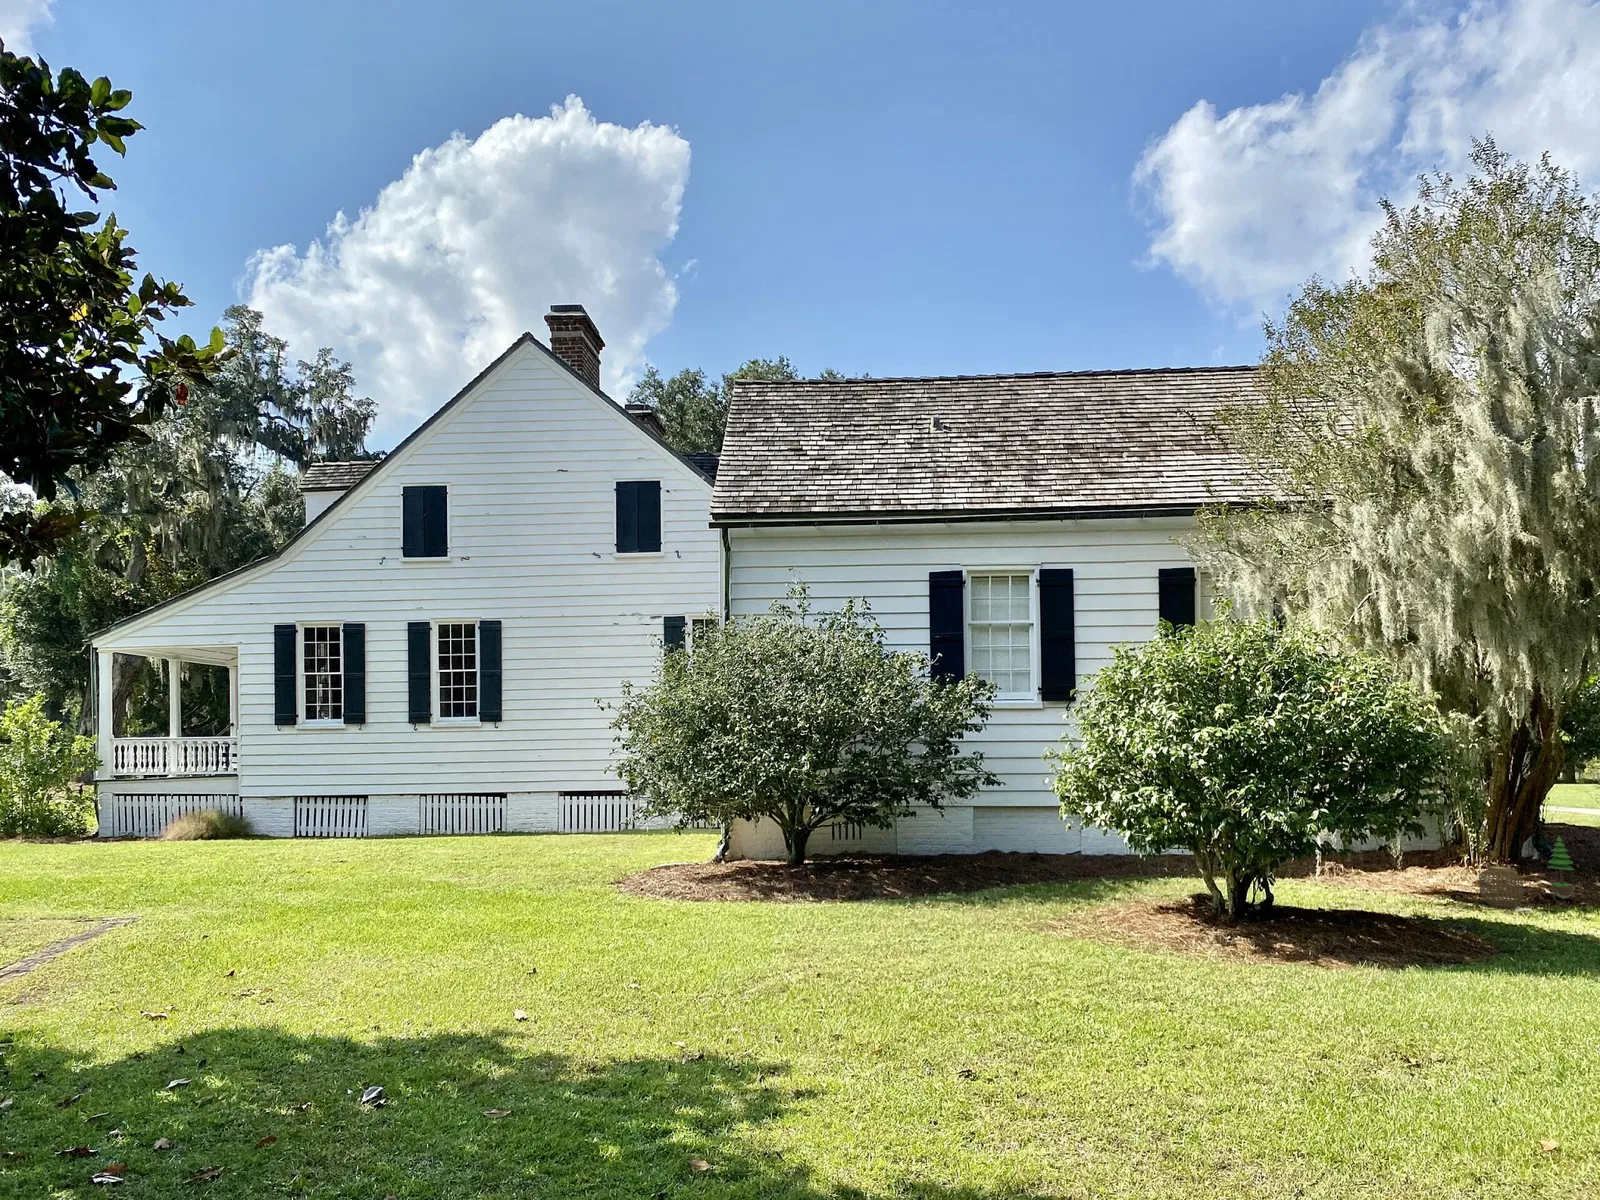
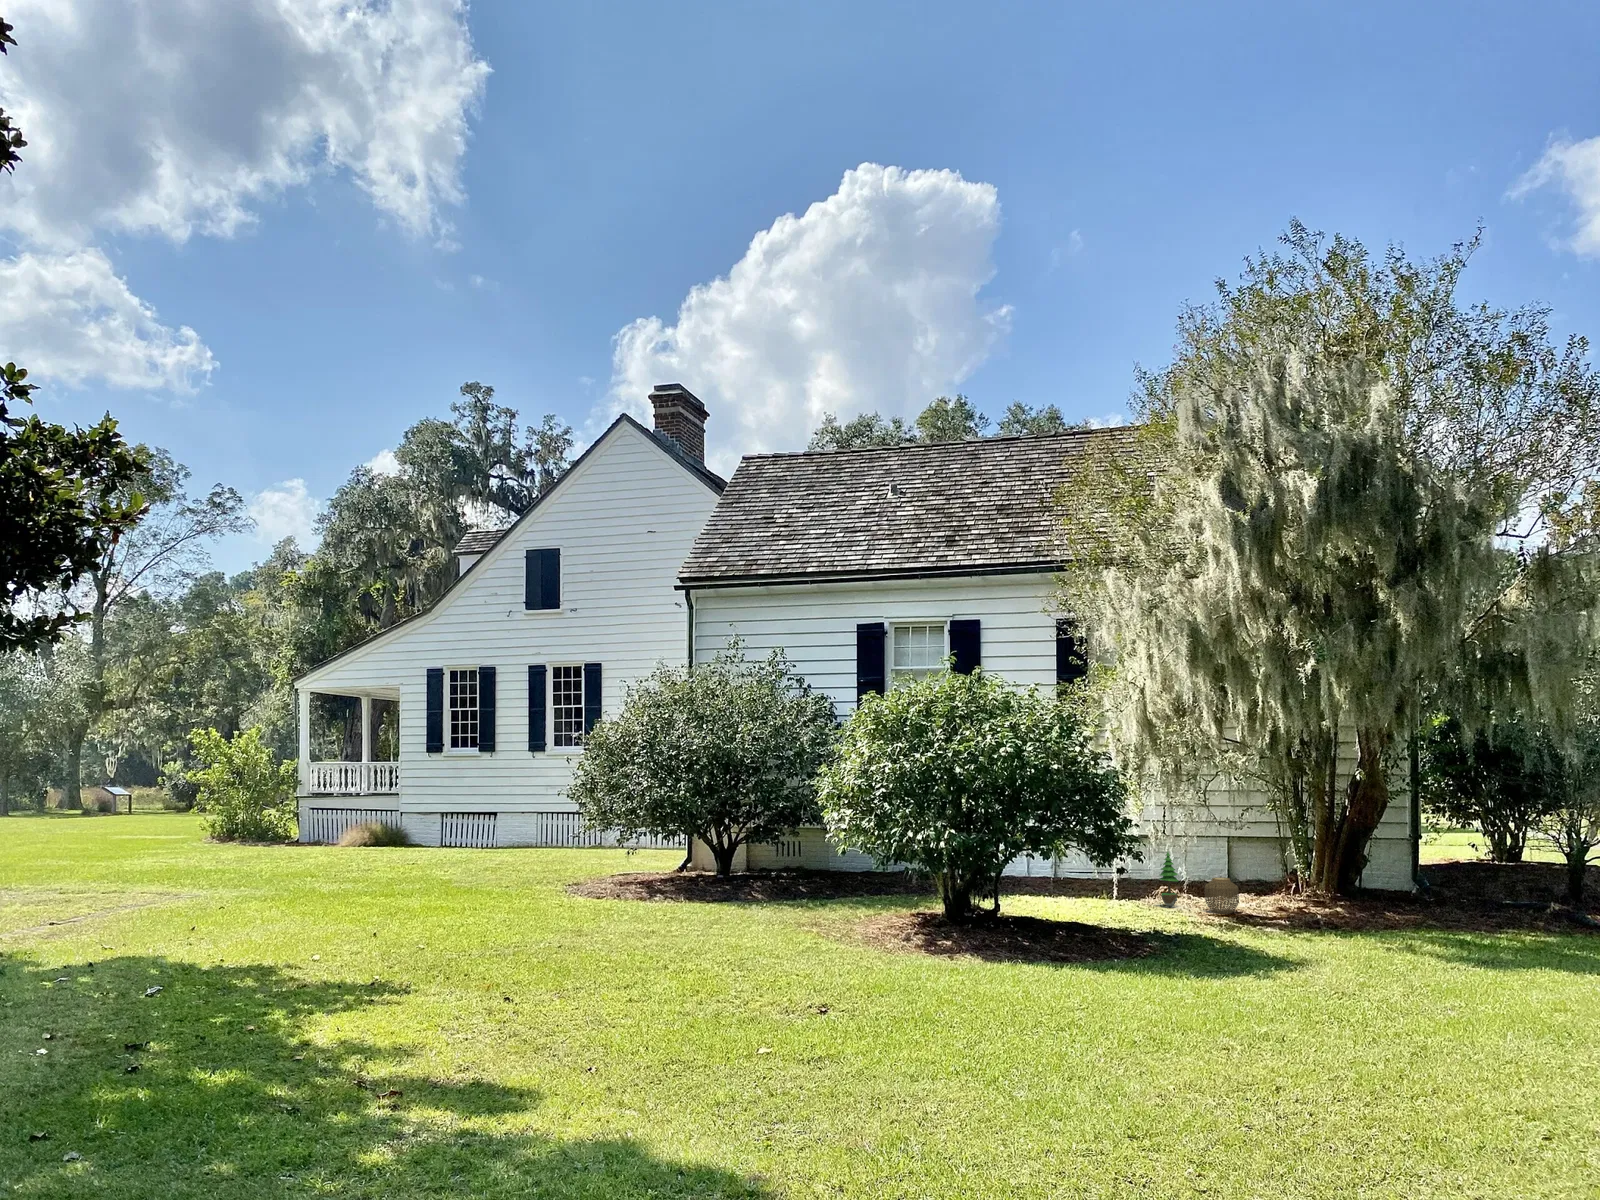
potted tree: present [1548,836,1574,900] -> present [1160,852,1178,907]

